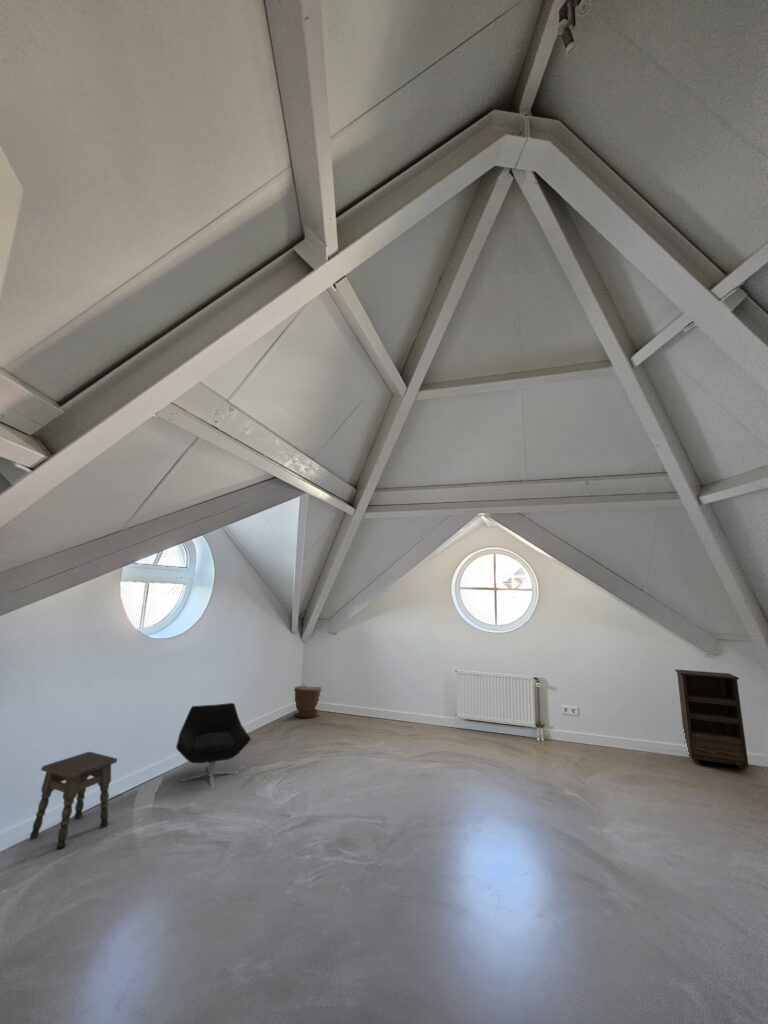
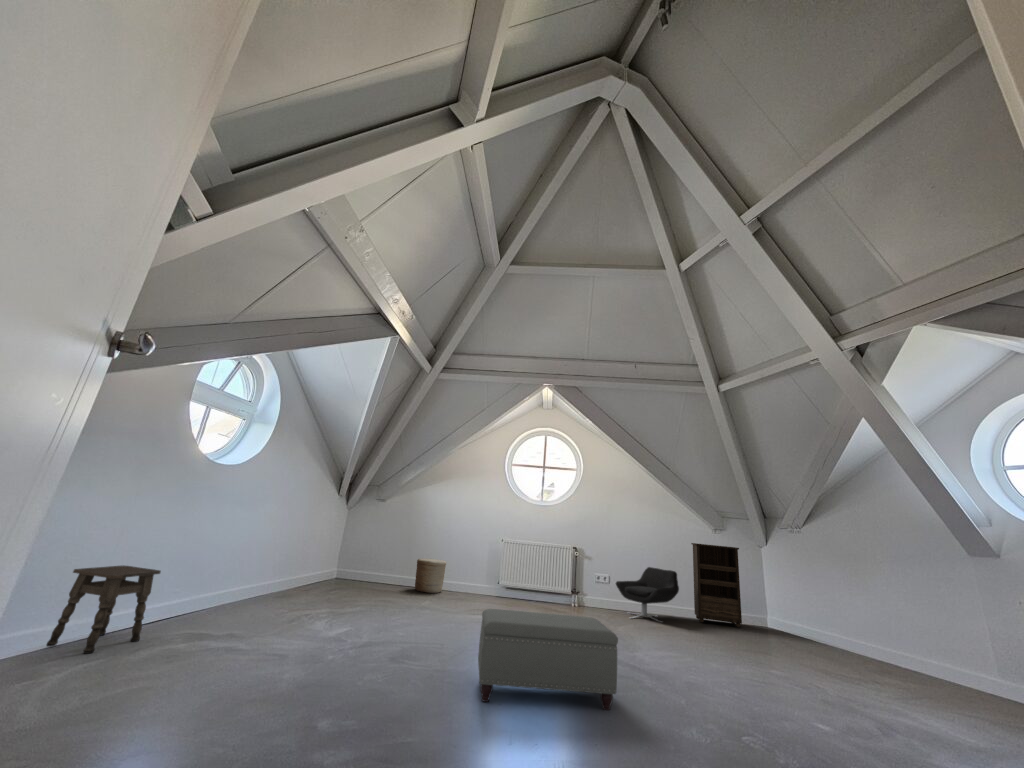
woven basket: present [294,686,321,718] -> present [415,558,446,593]
lounge chair: present [176,703,251,788] -> present [616,567,679,622]
ottoman: none [417,812,585,962] -> present [478,609,618,710]

